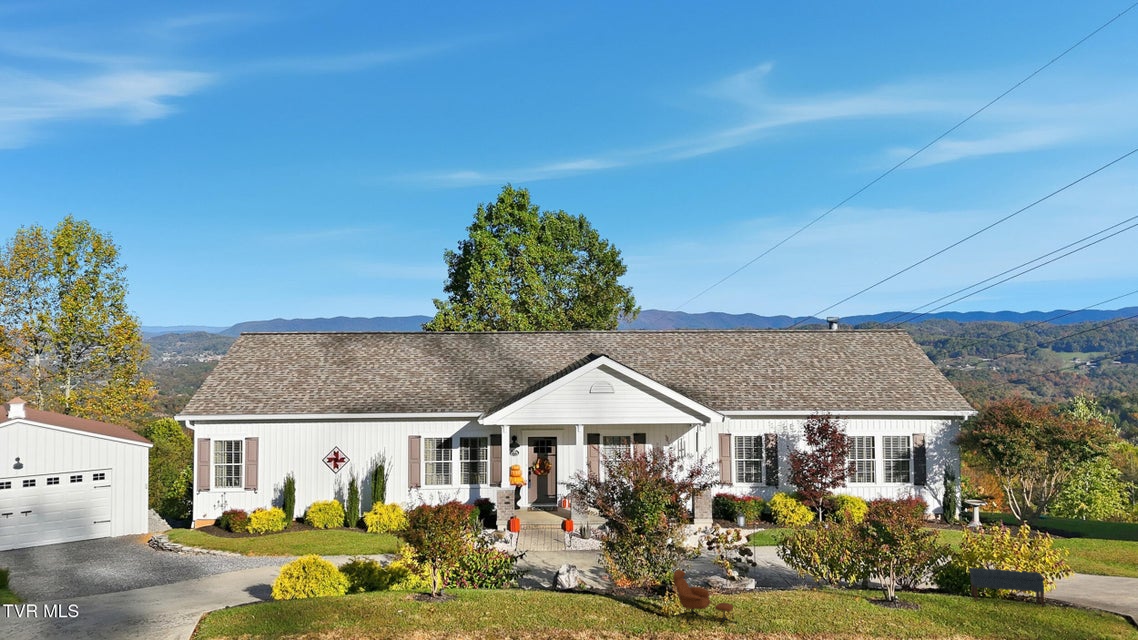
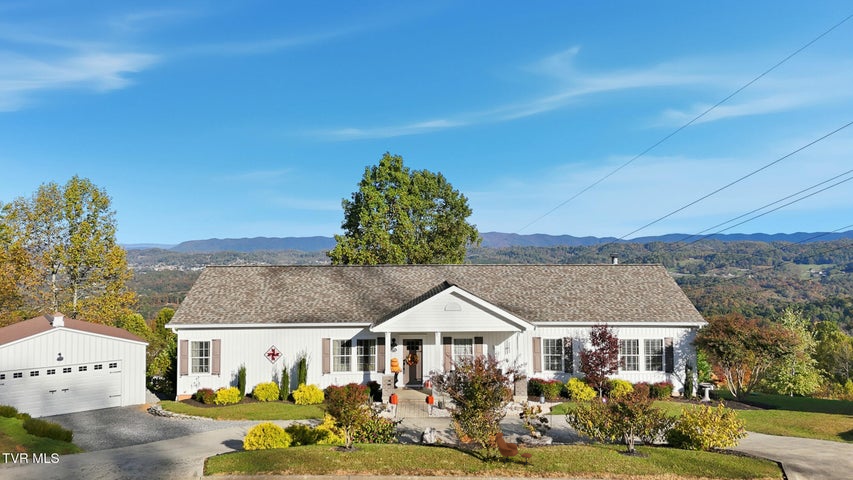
bench: present [969,568,1044,606] -> none [682,431,727,456]

